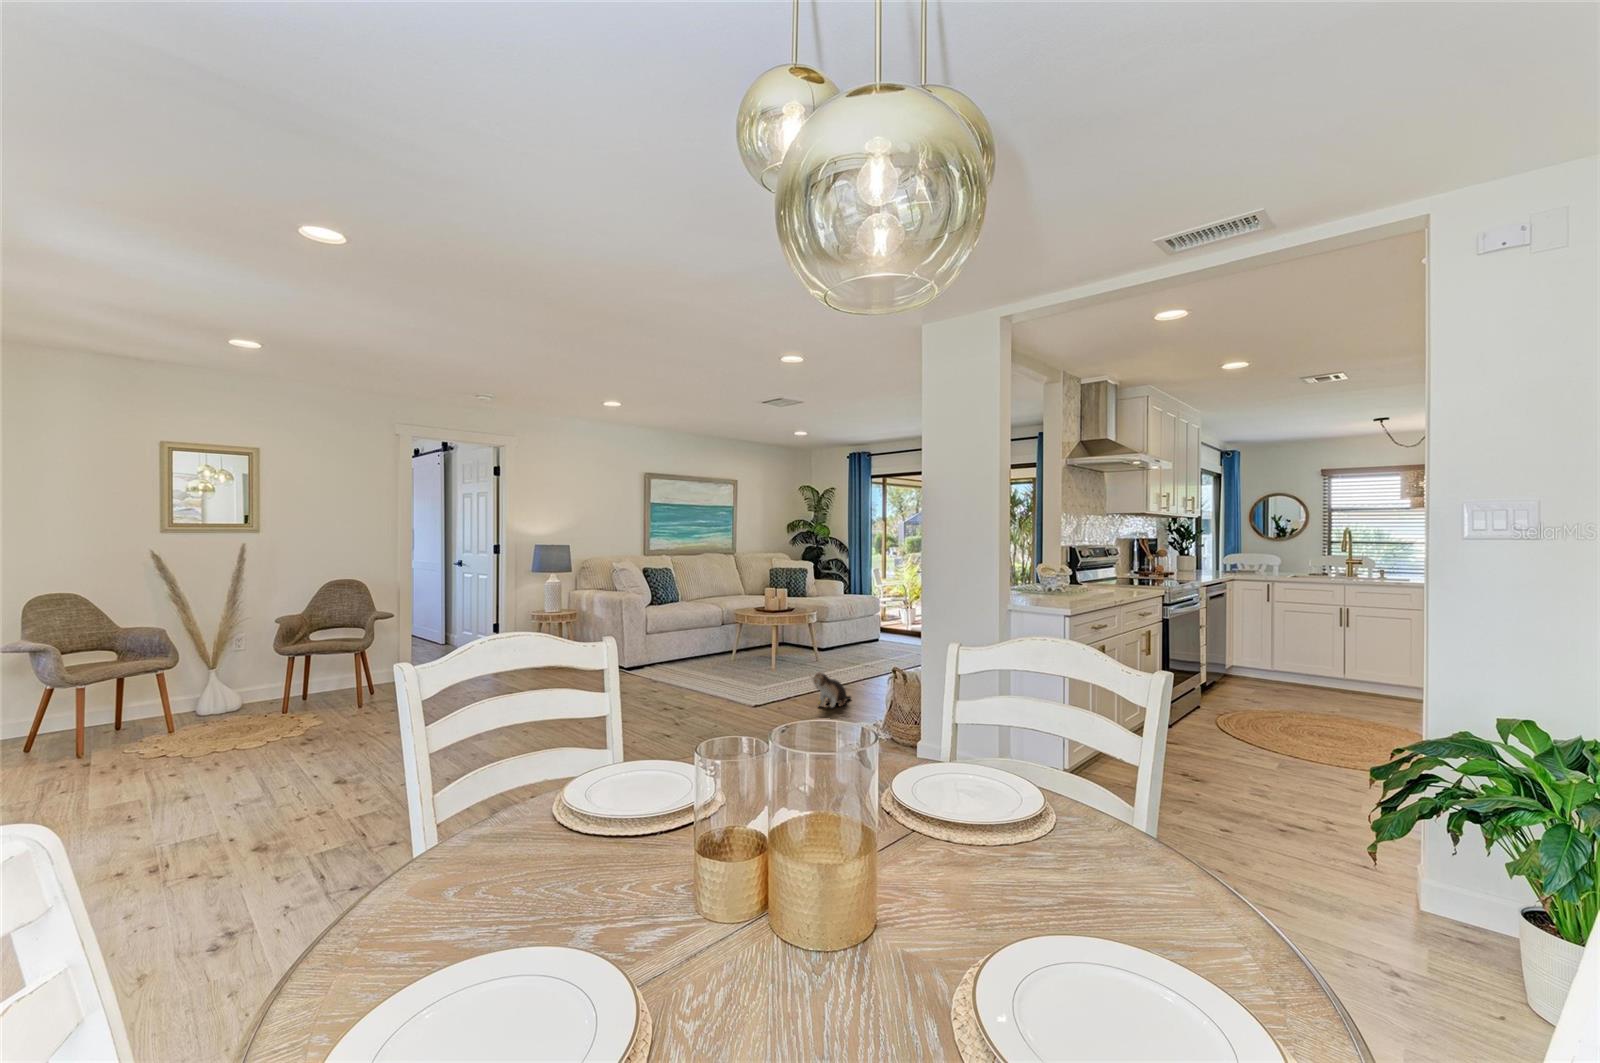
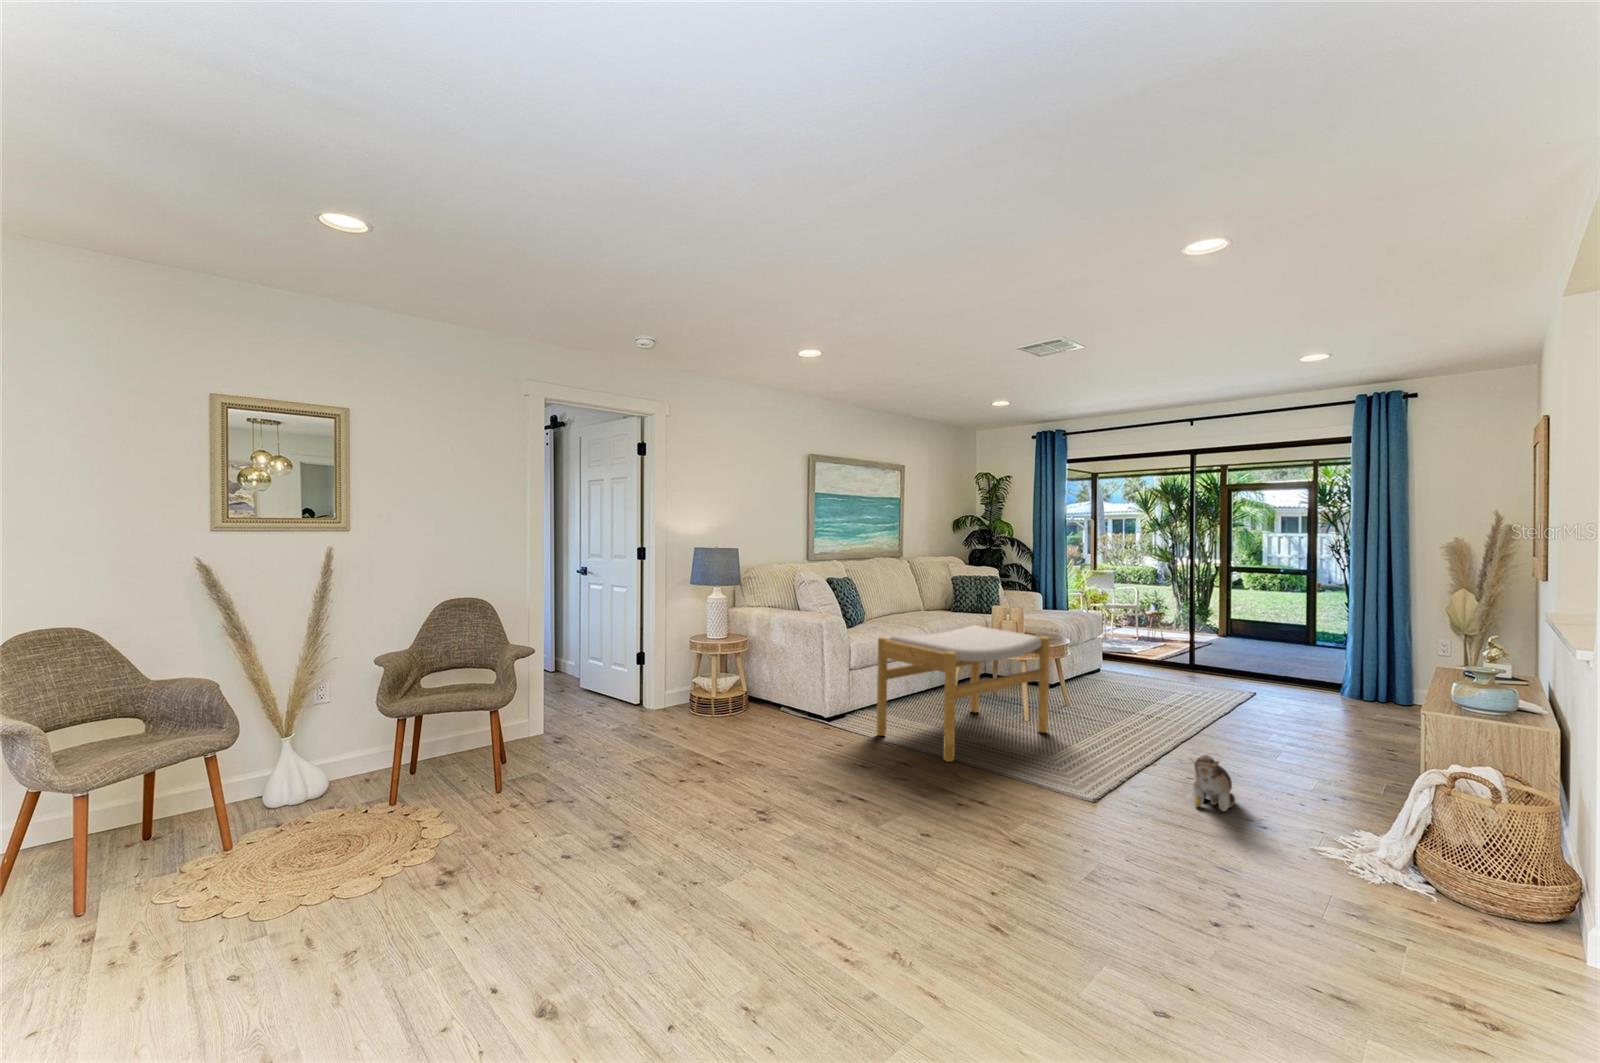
footstool: none [651,600,777,689] -> present [877,625,1050,762]

